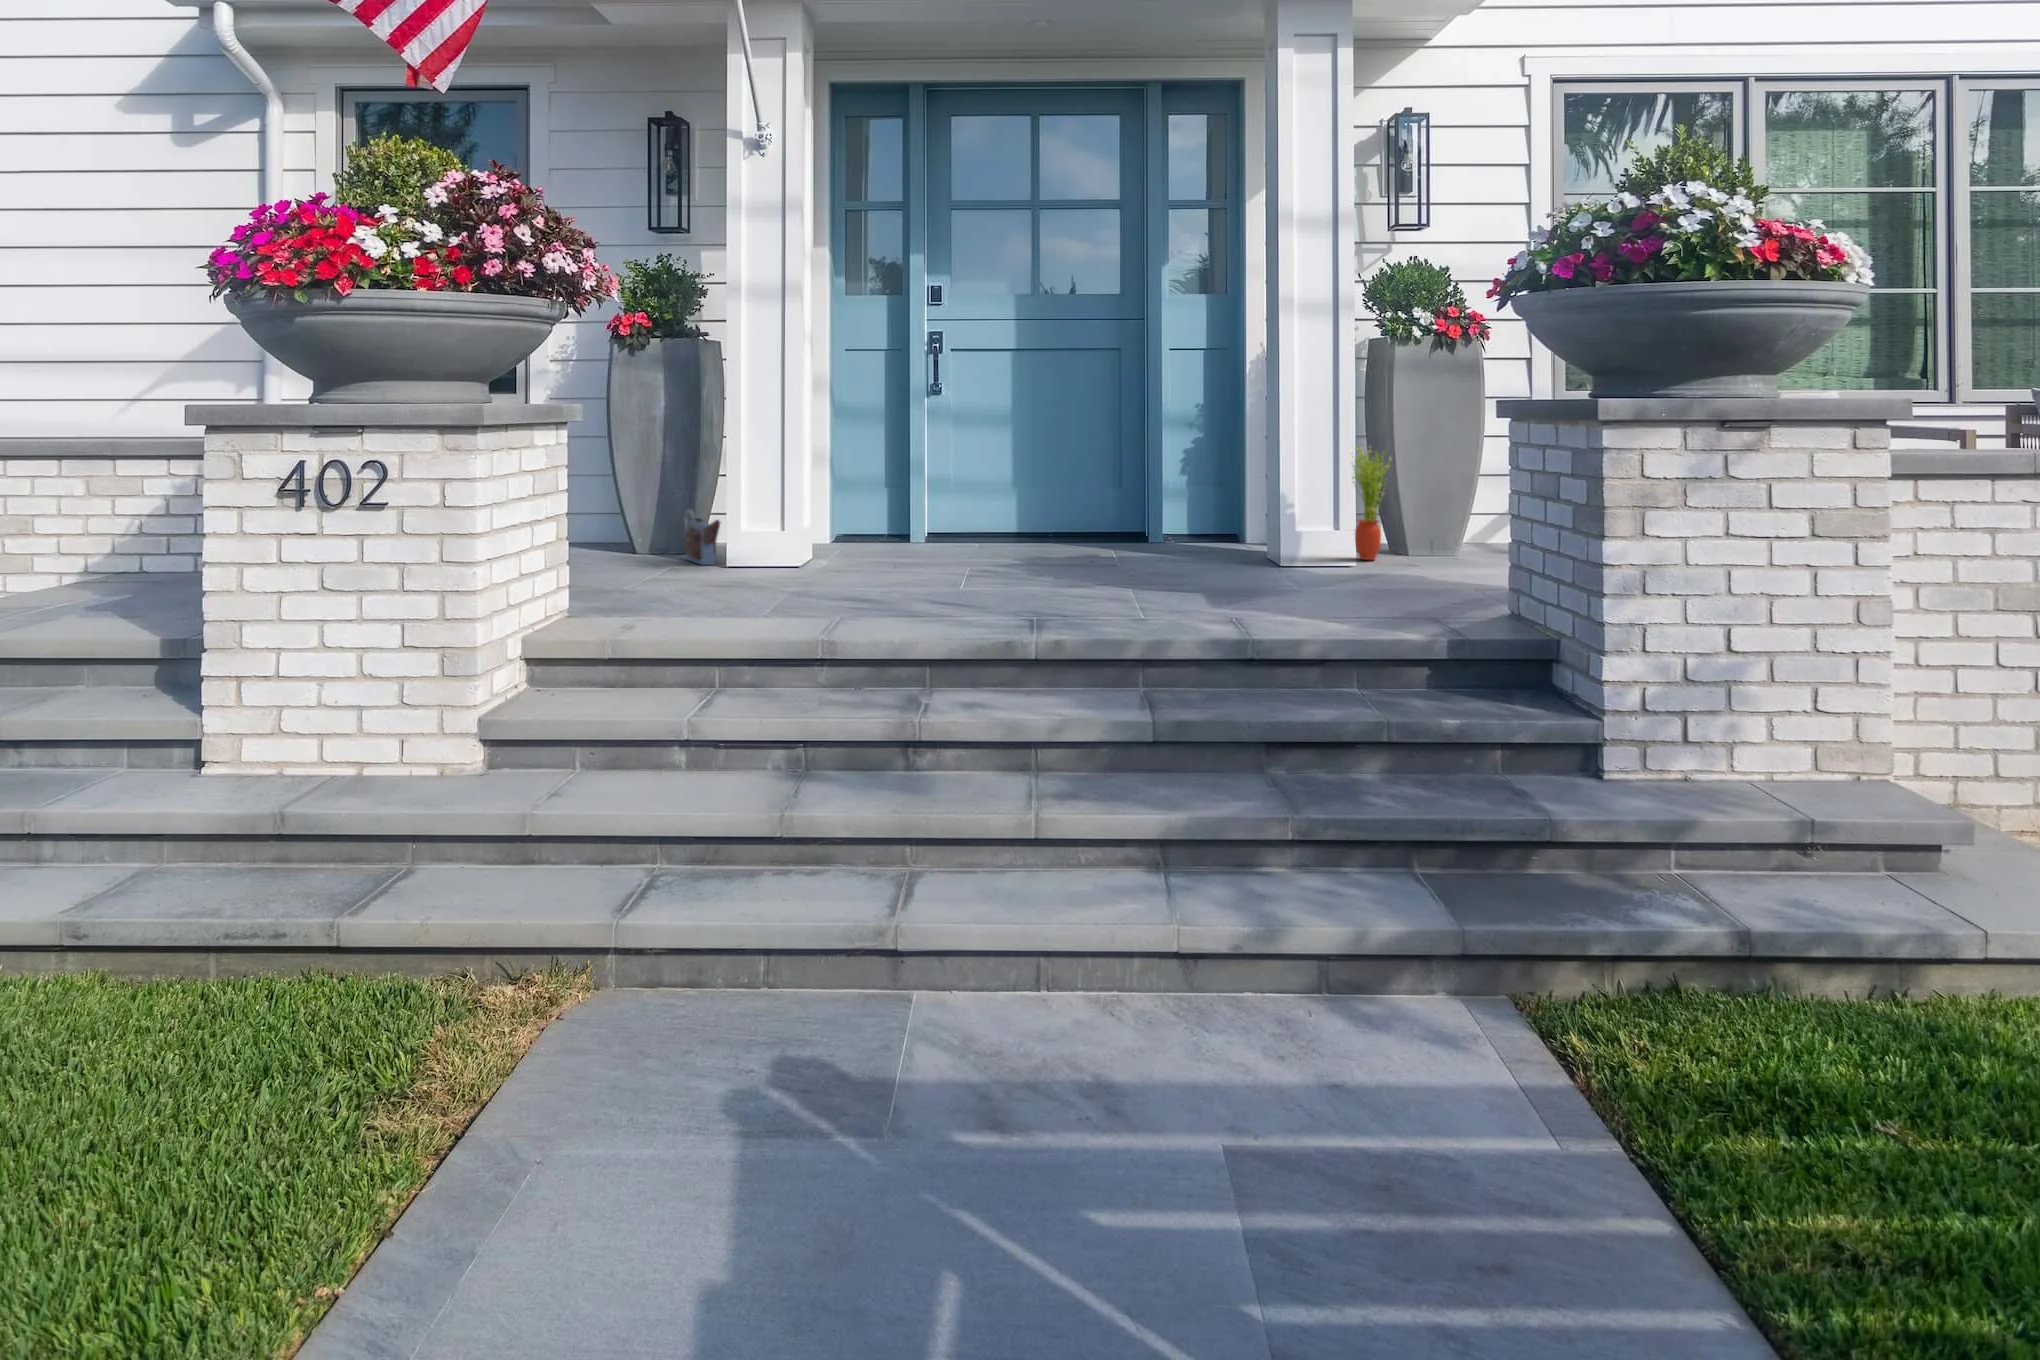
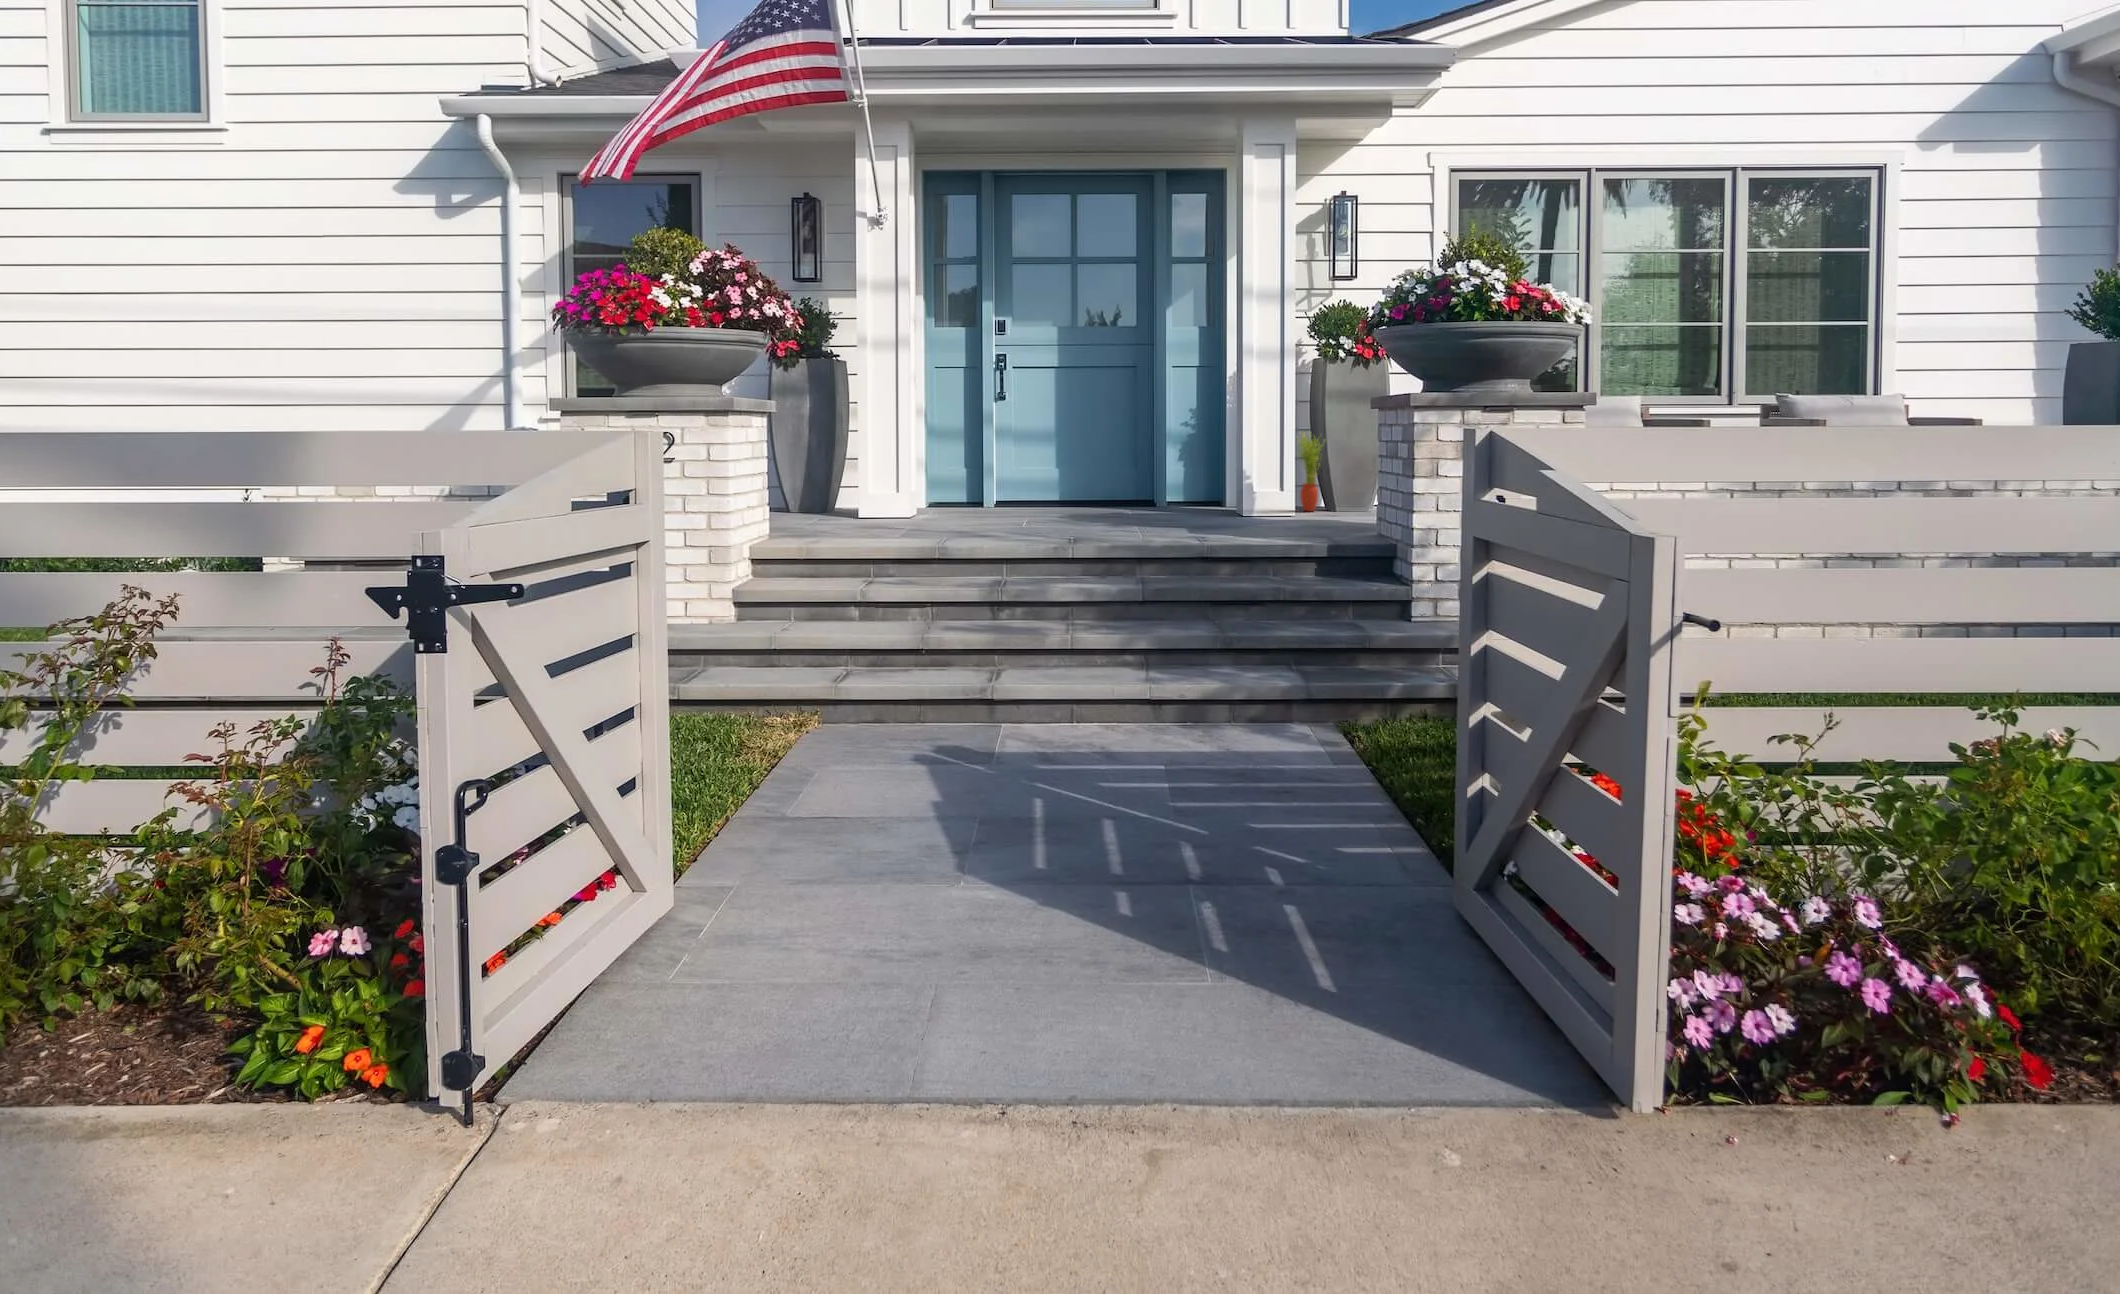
watering can: present [683,509,720,565] -> none [826,479,857,517]

